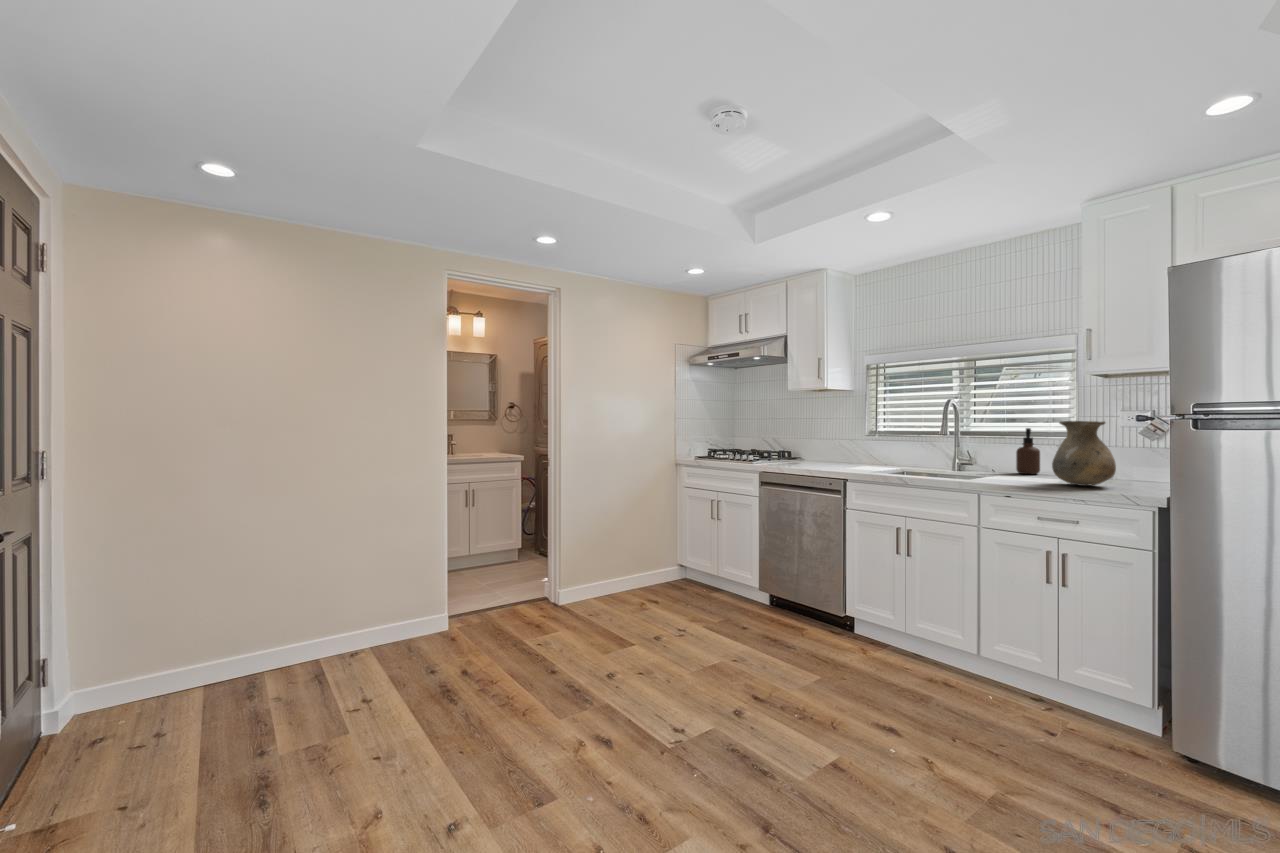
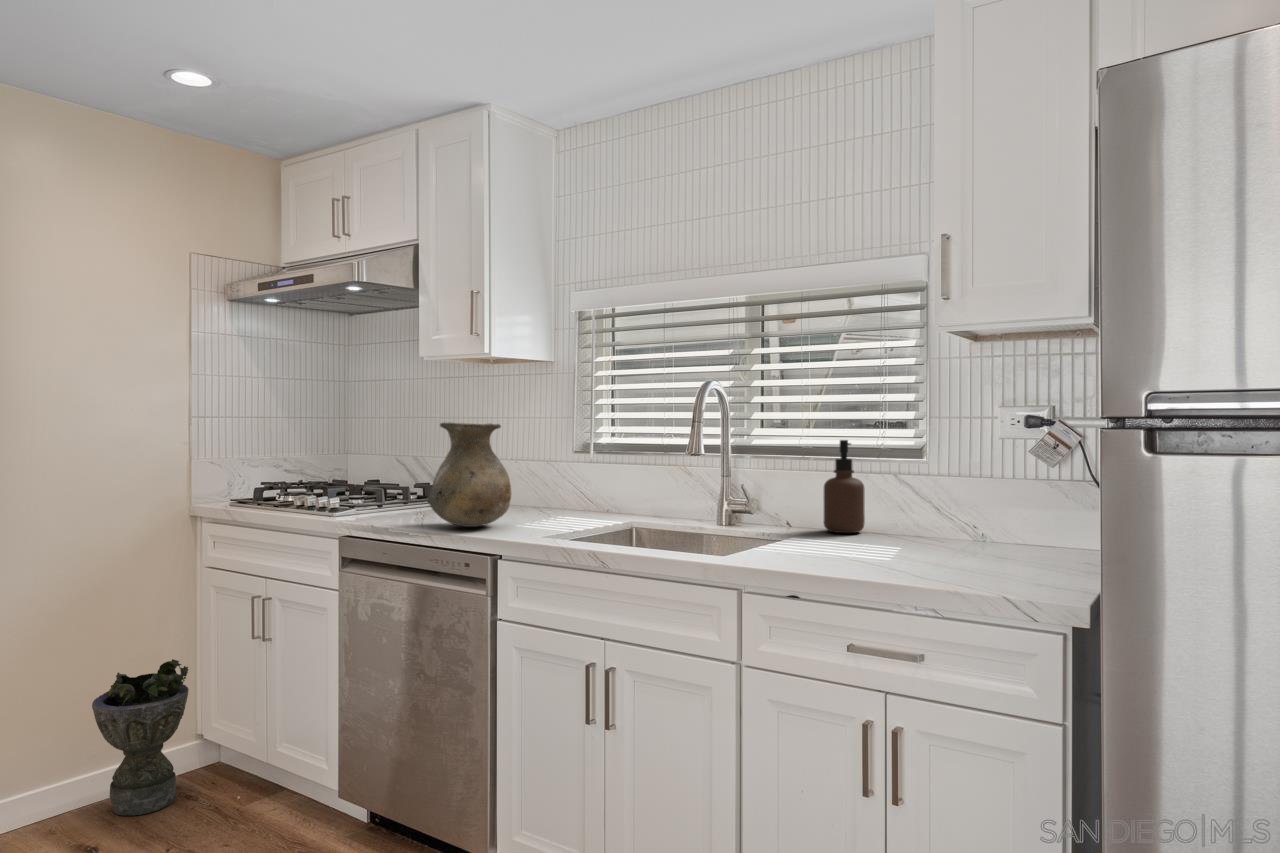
vase: present [1052,421,1116,486] -> present [428,422,511,527]
planter: none [647,527,684,593] -> present [92,659,189,816]

